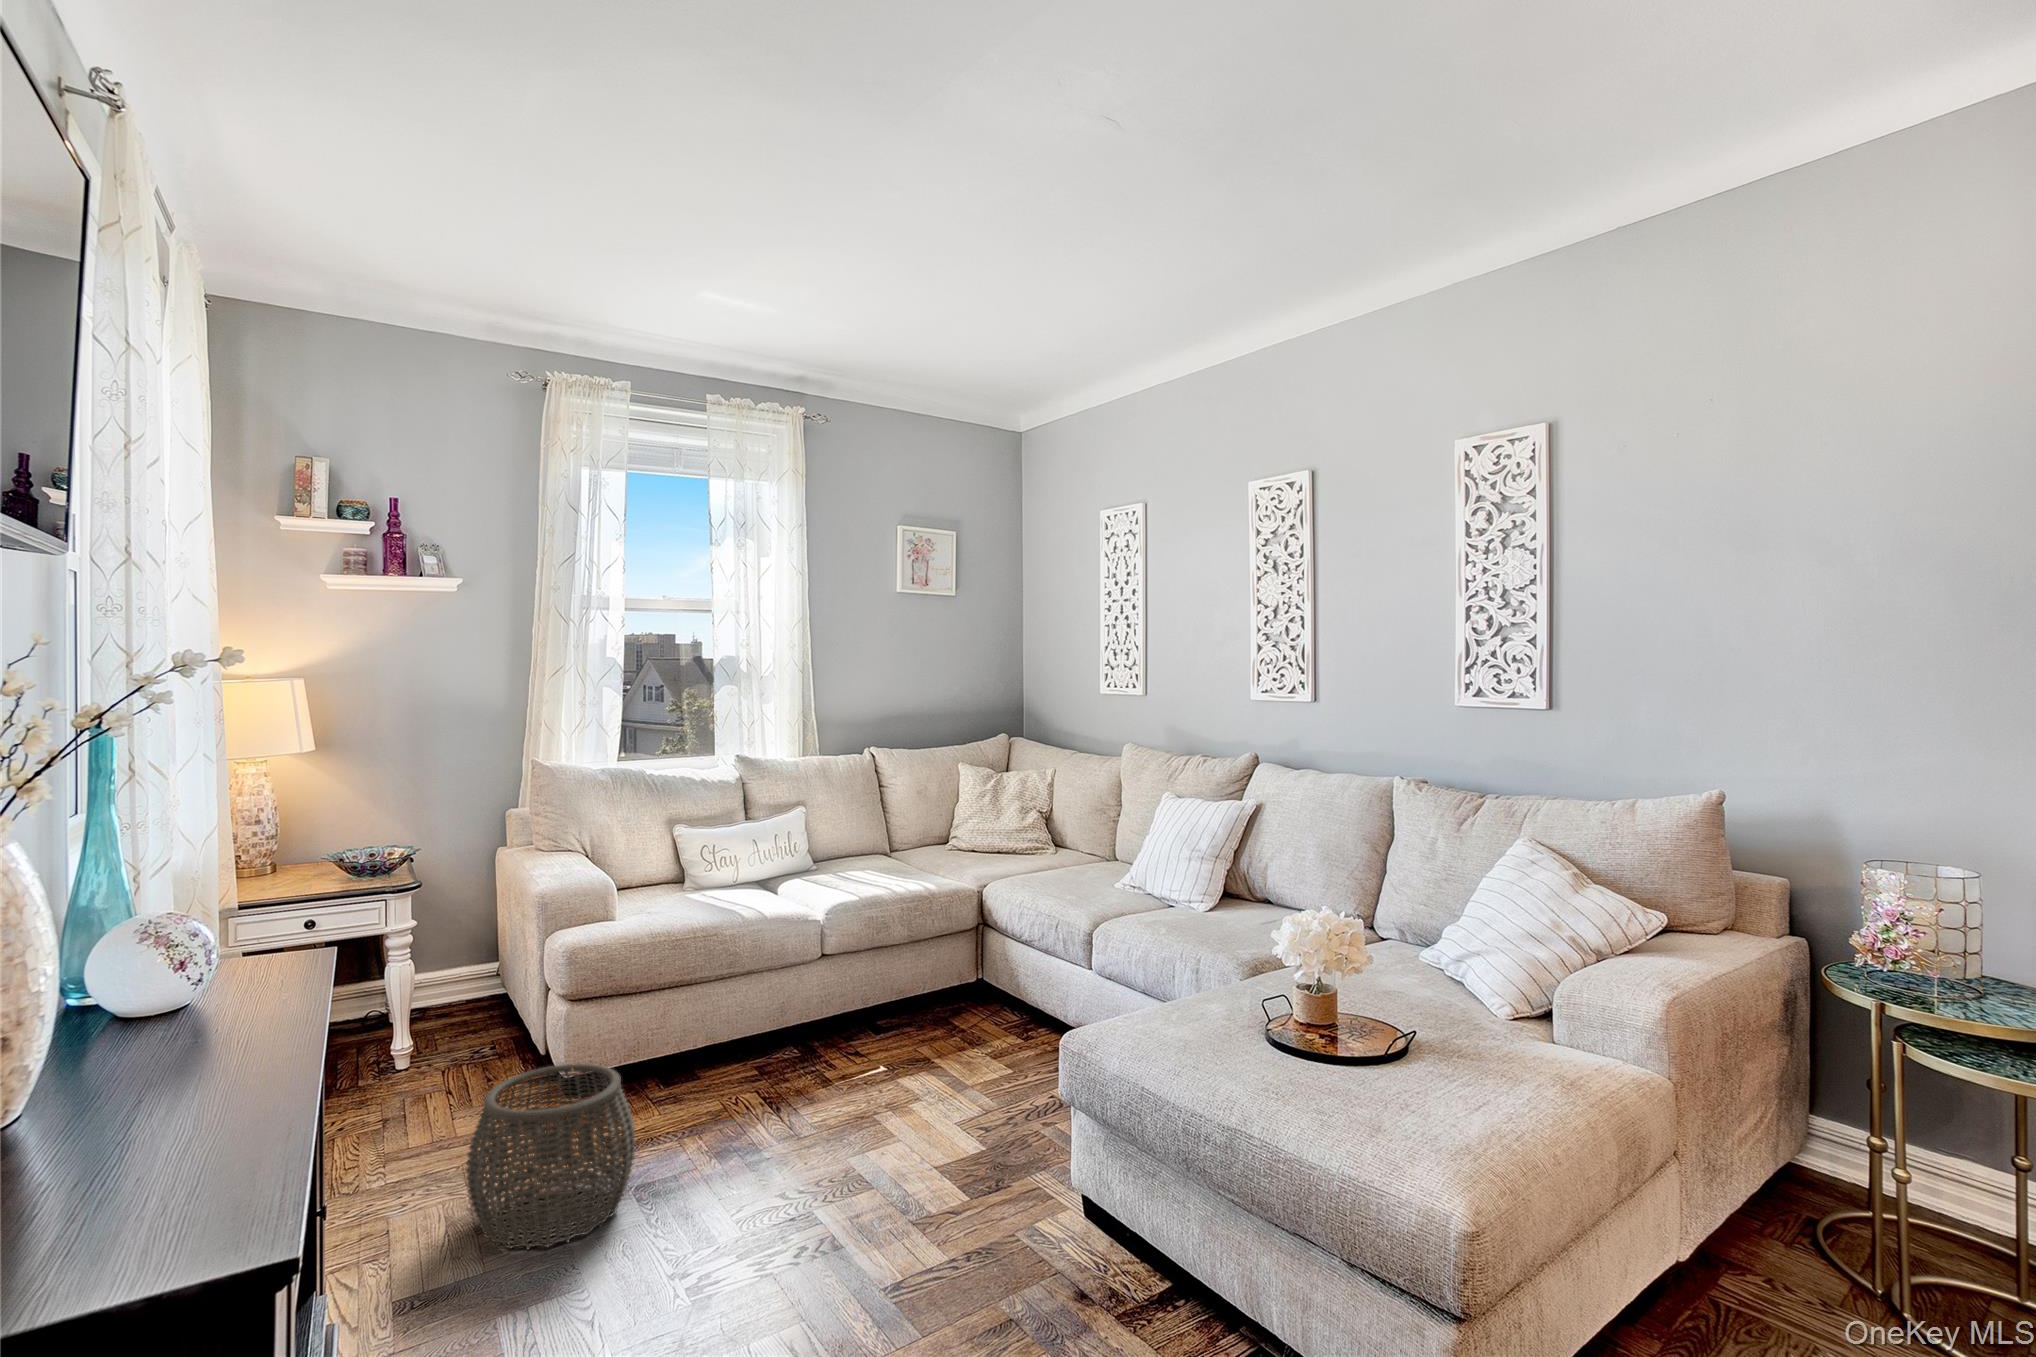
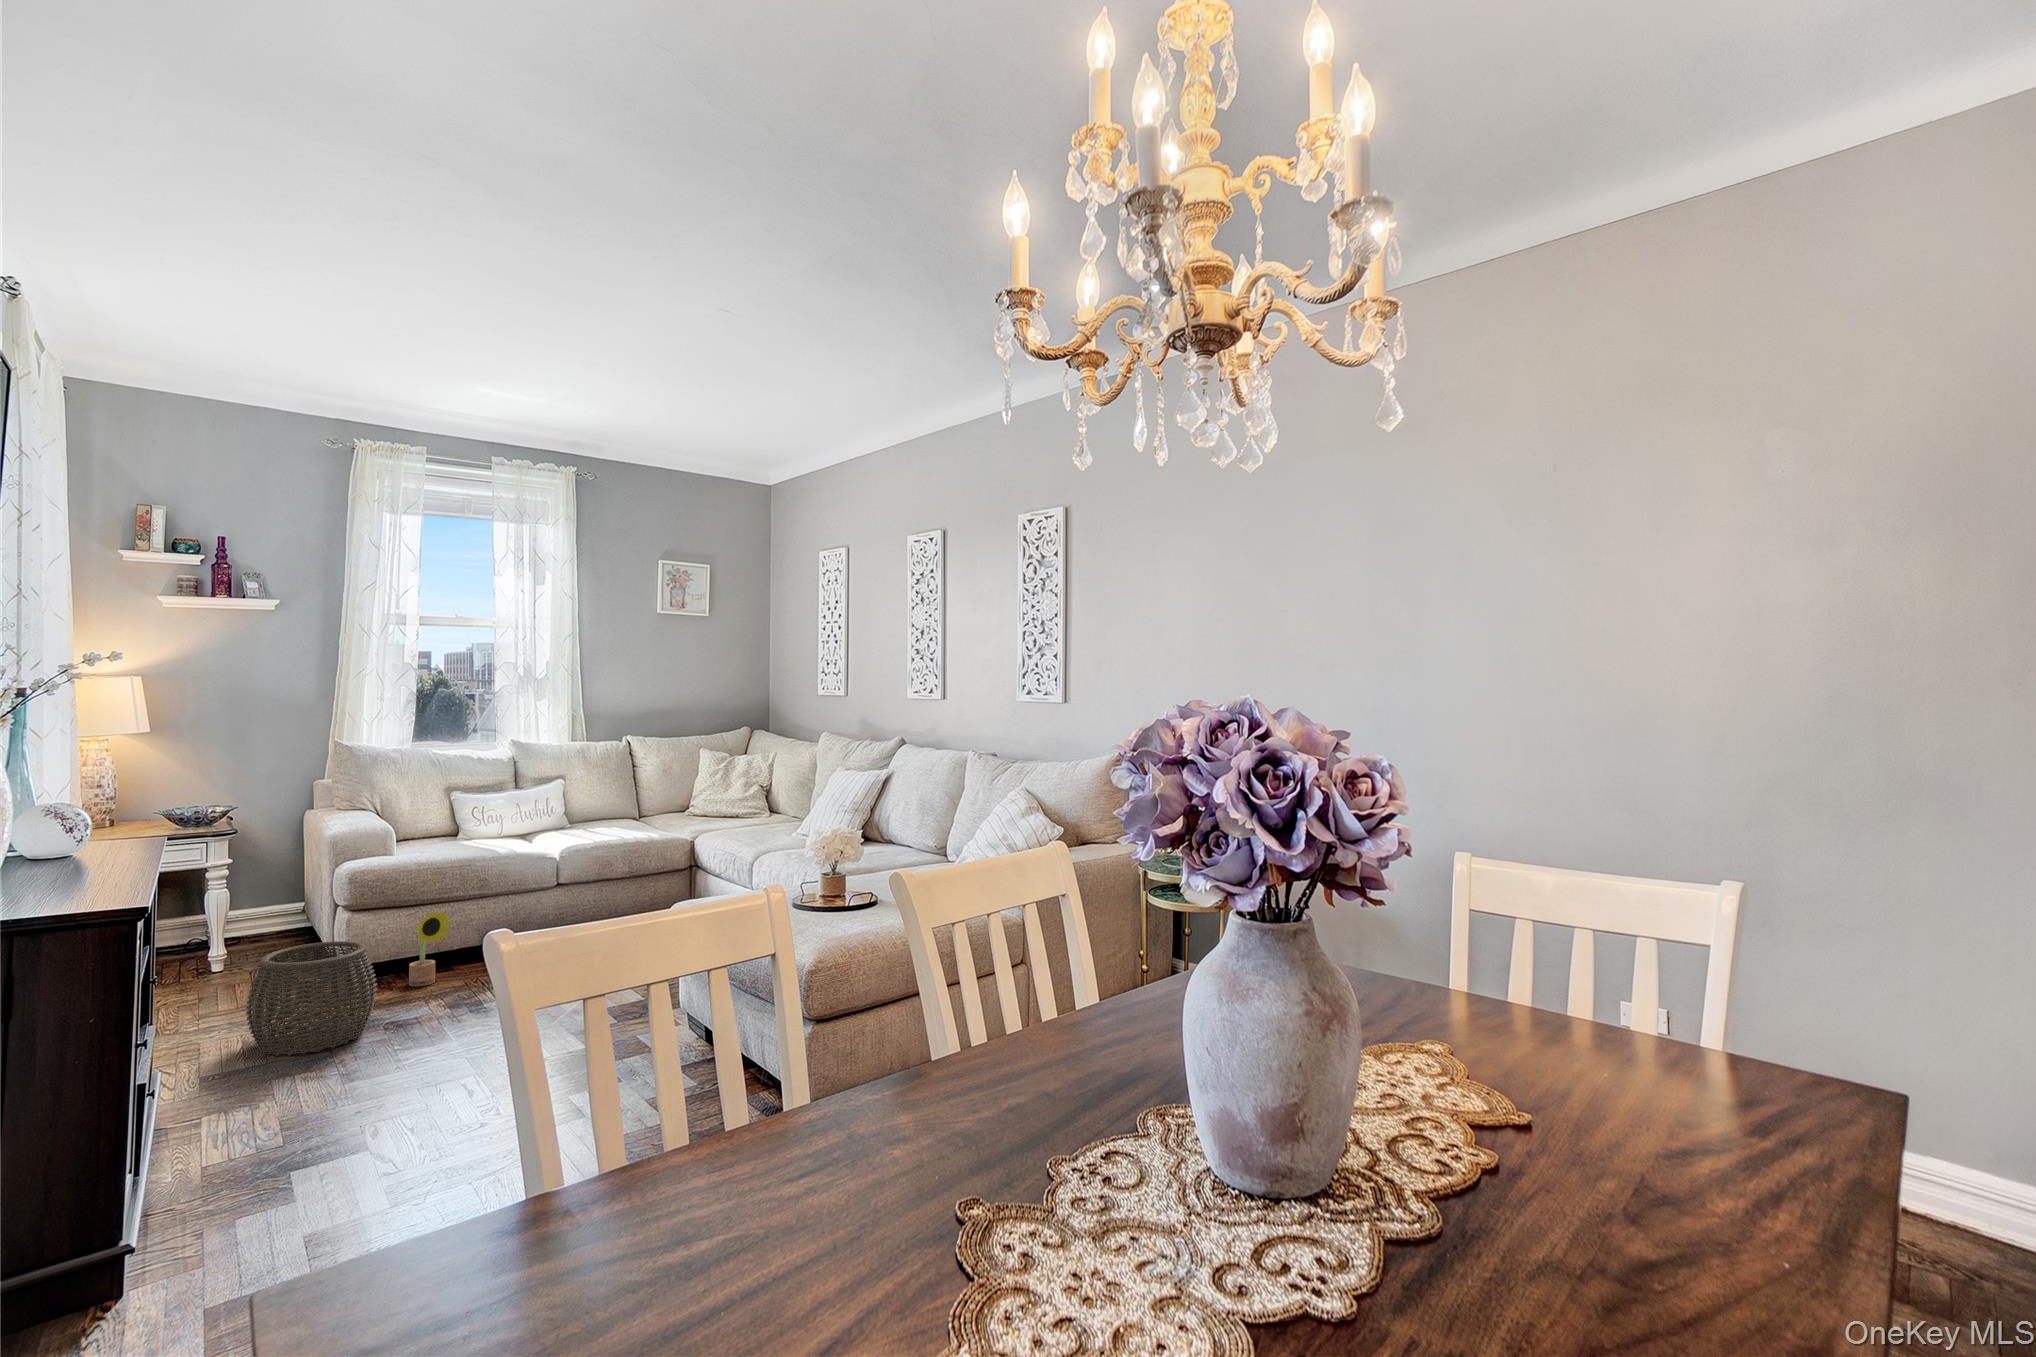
decorative plant: none [652,1002,708,1107] -> present [409,911,453,986]

